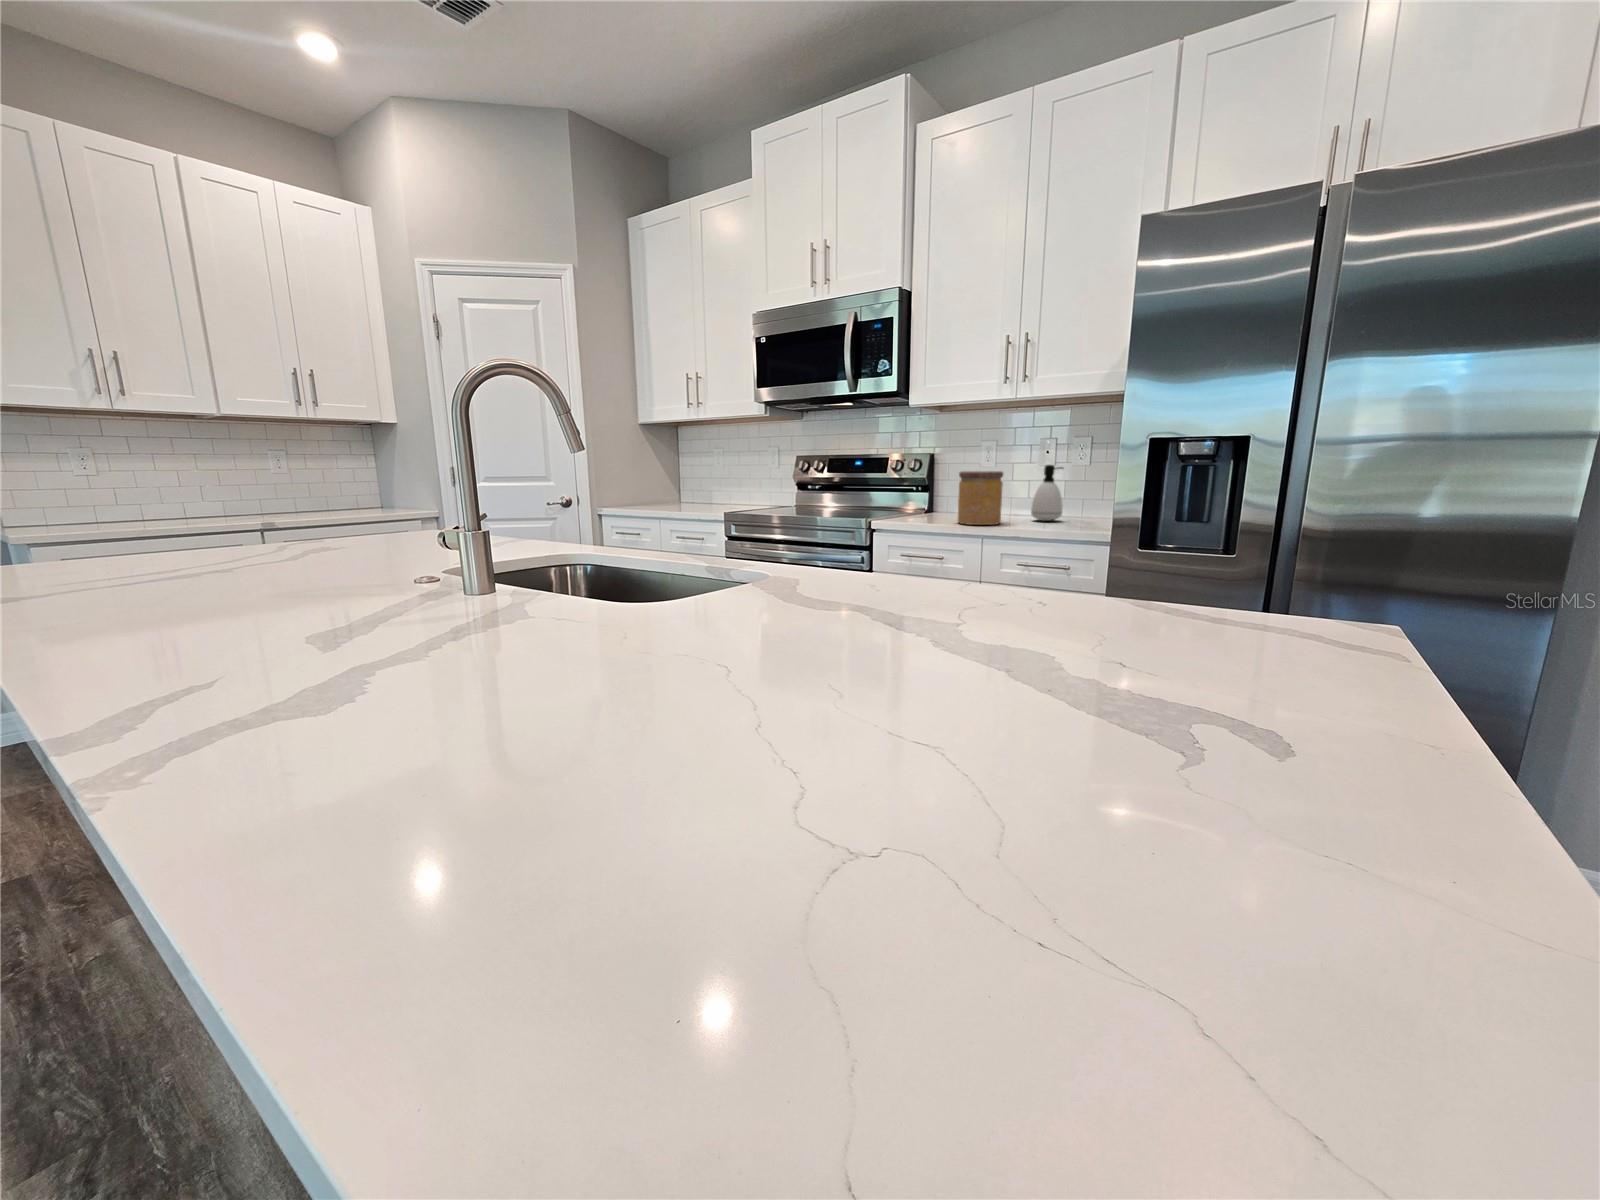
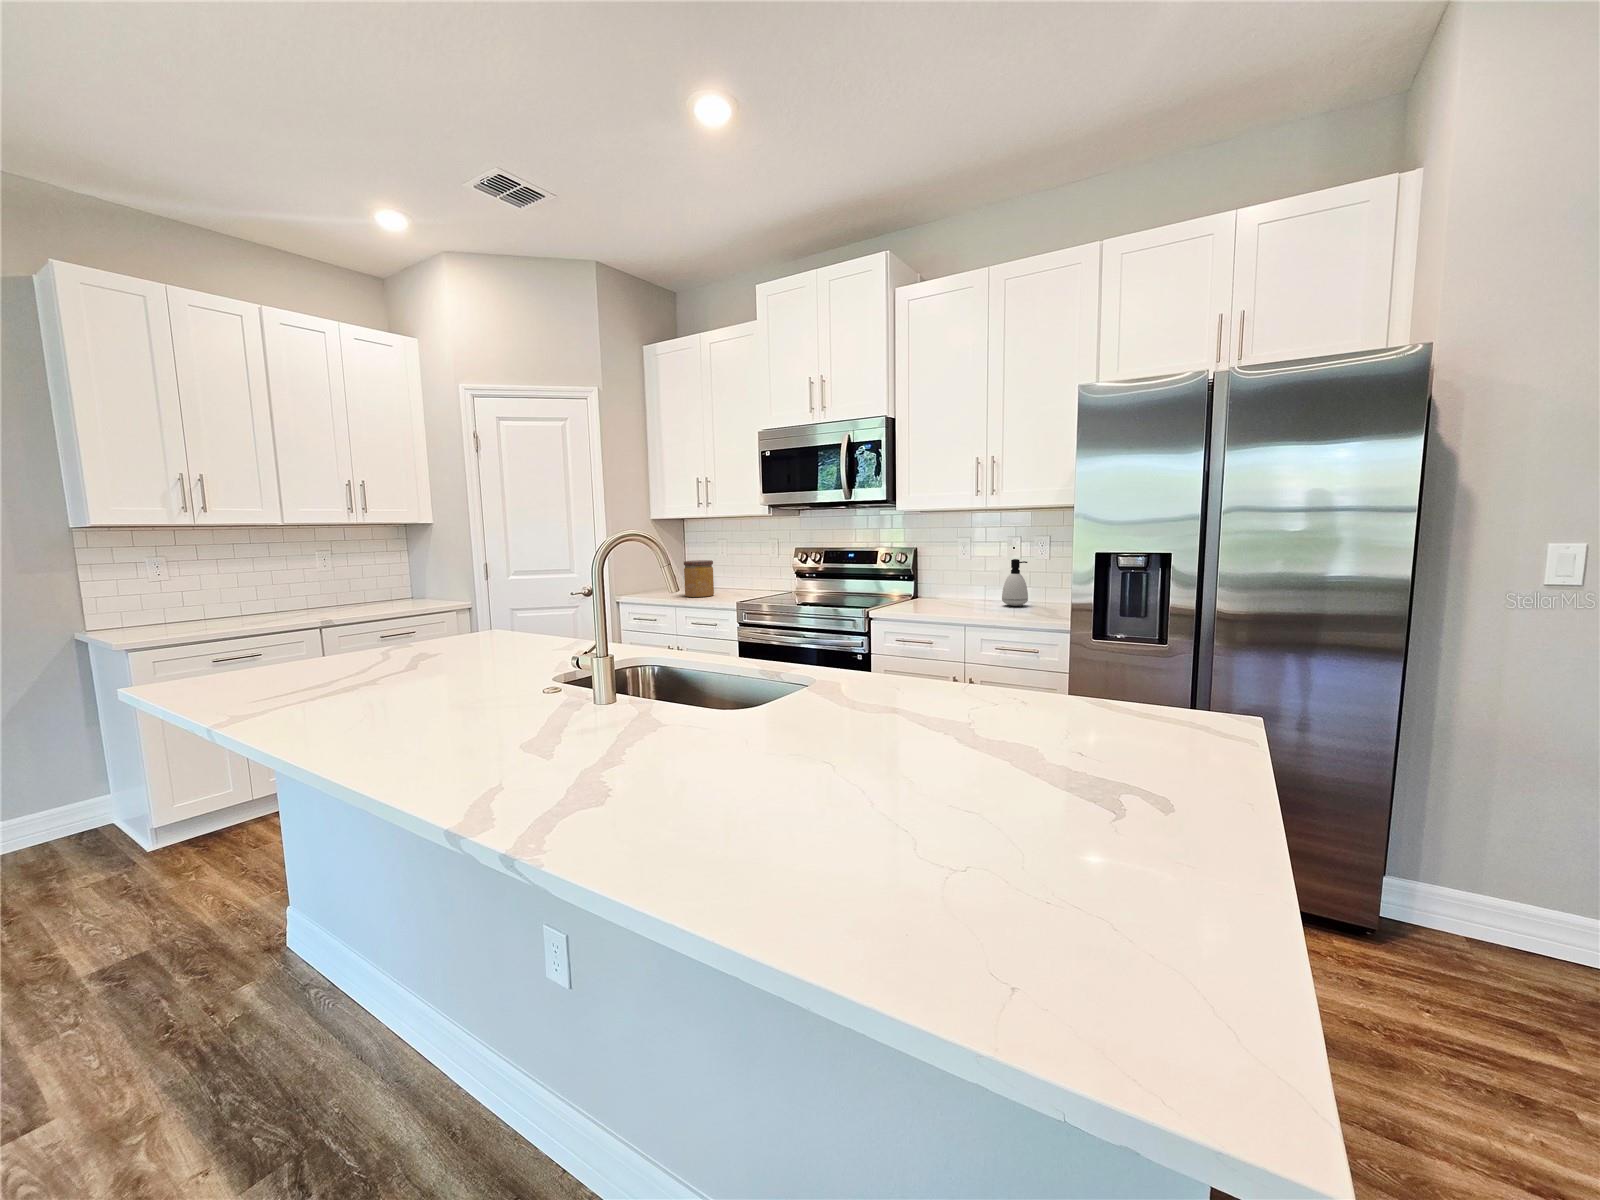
jar: present [958,471,1003,525] -> present [684,560,714,597]

